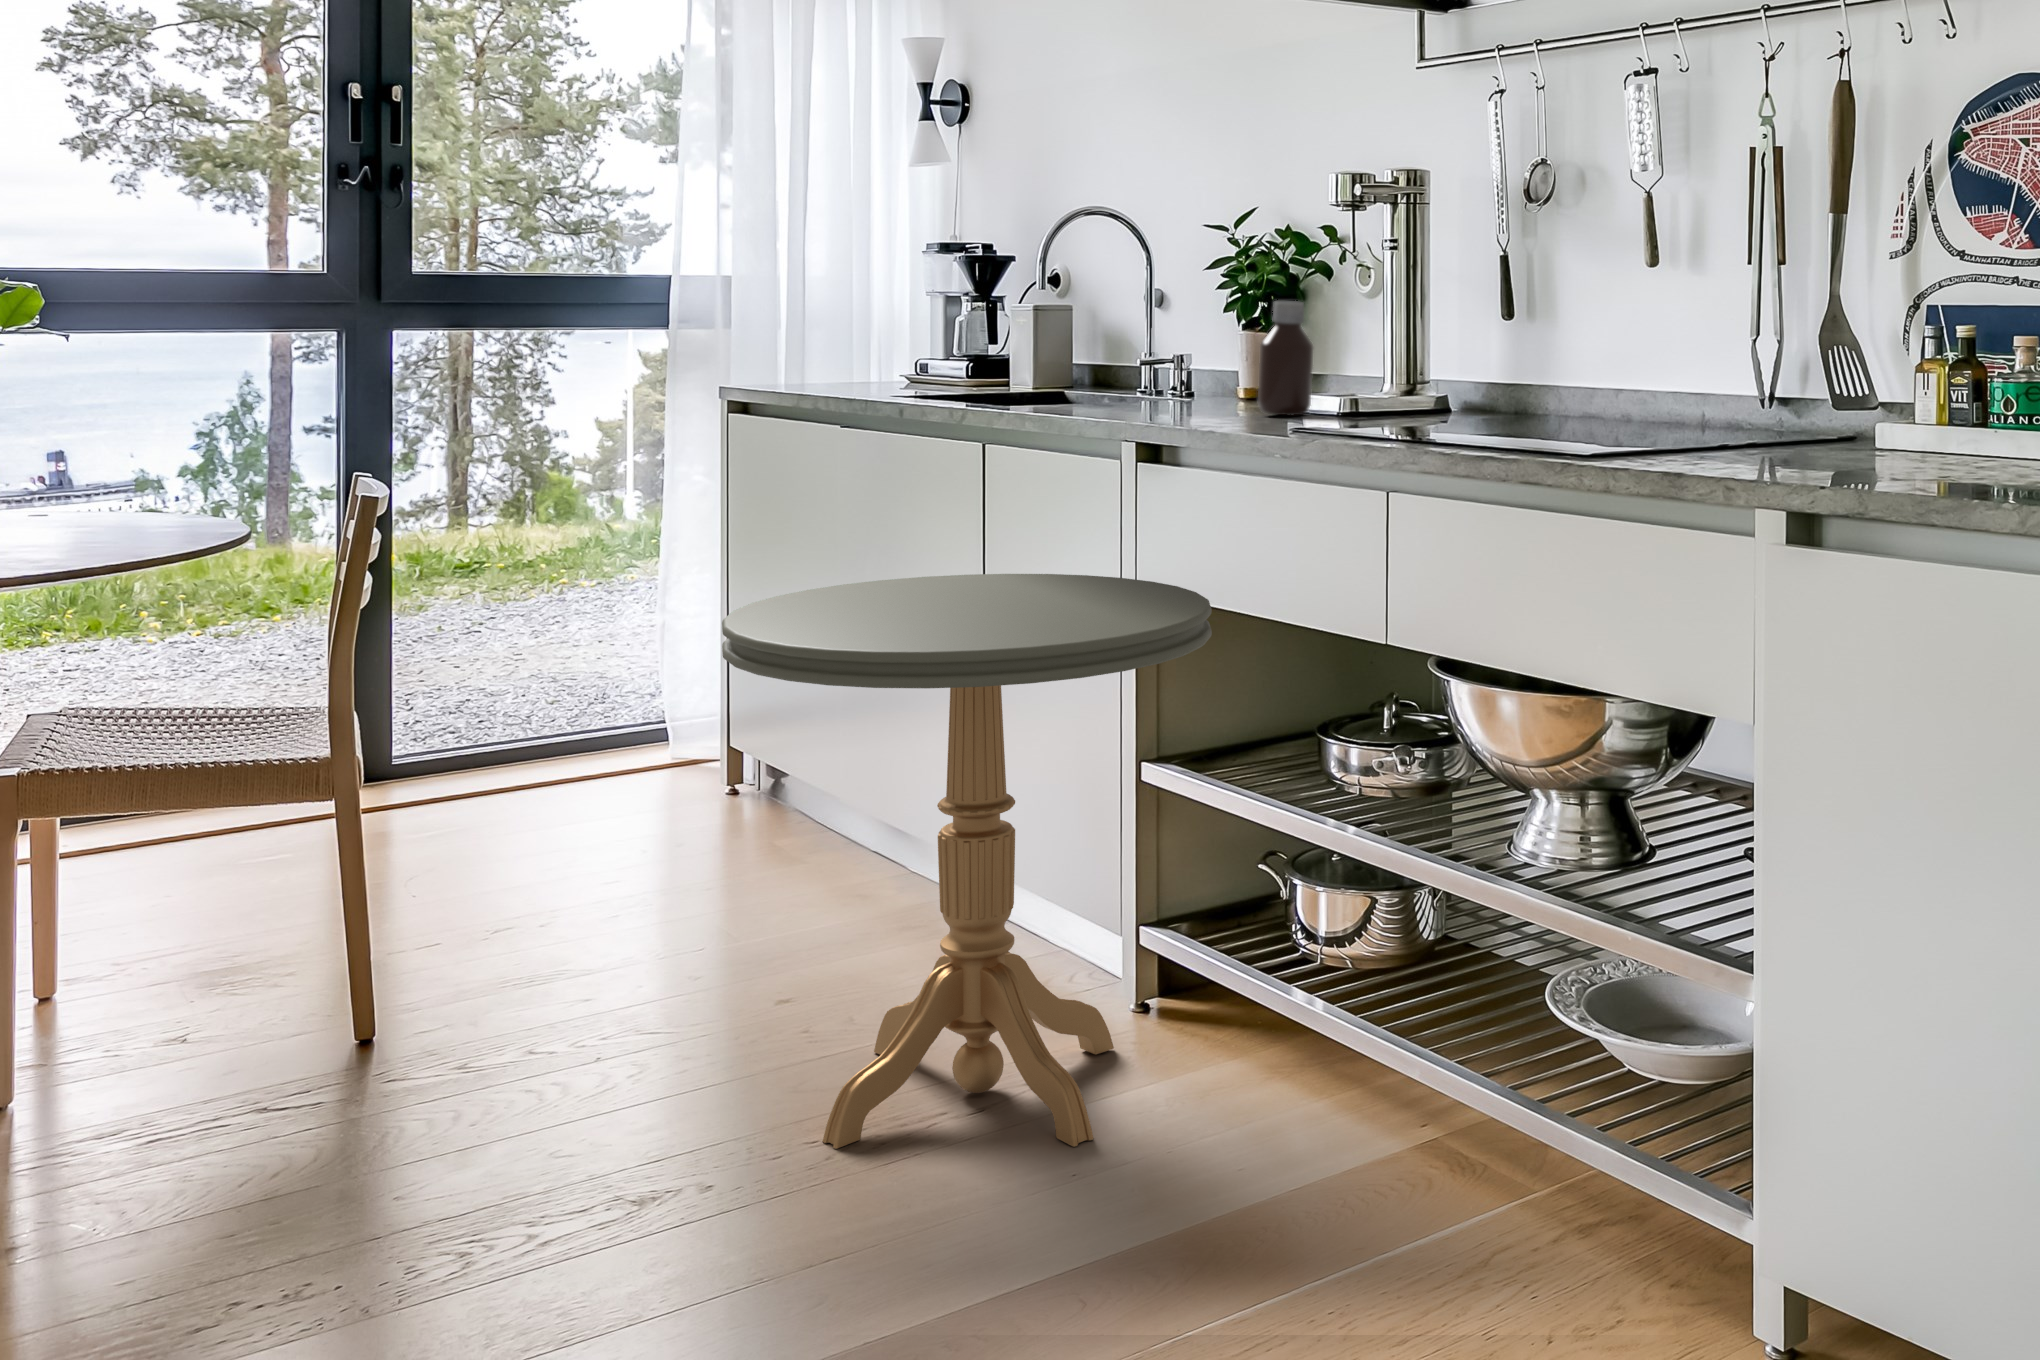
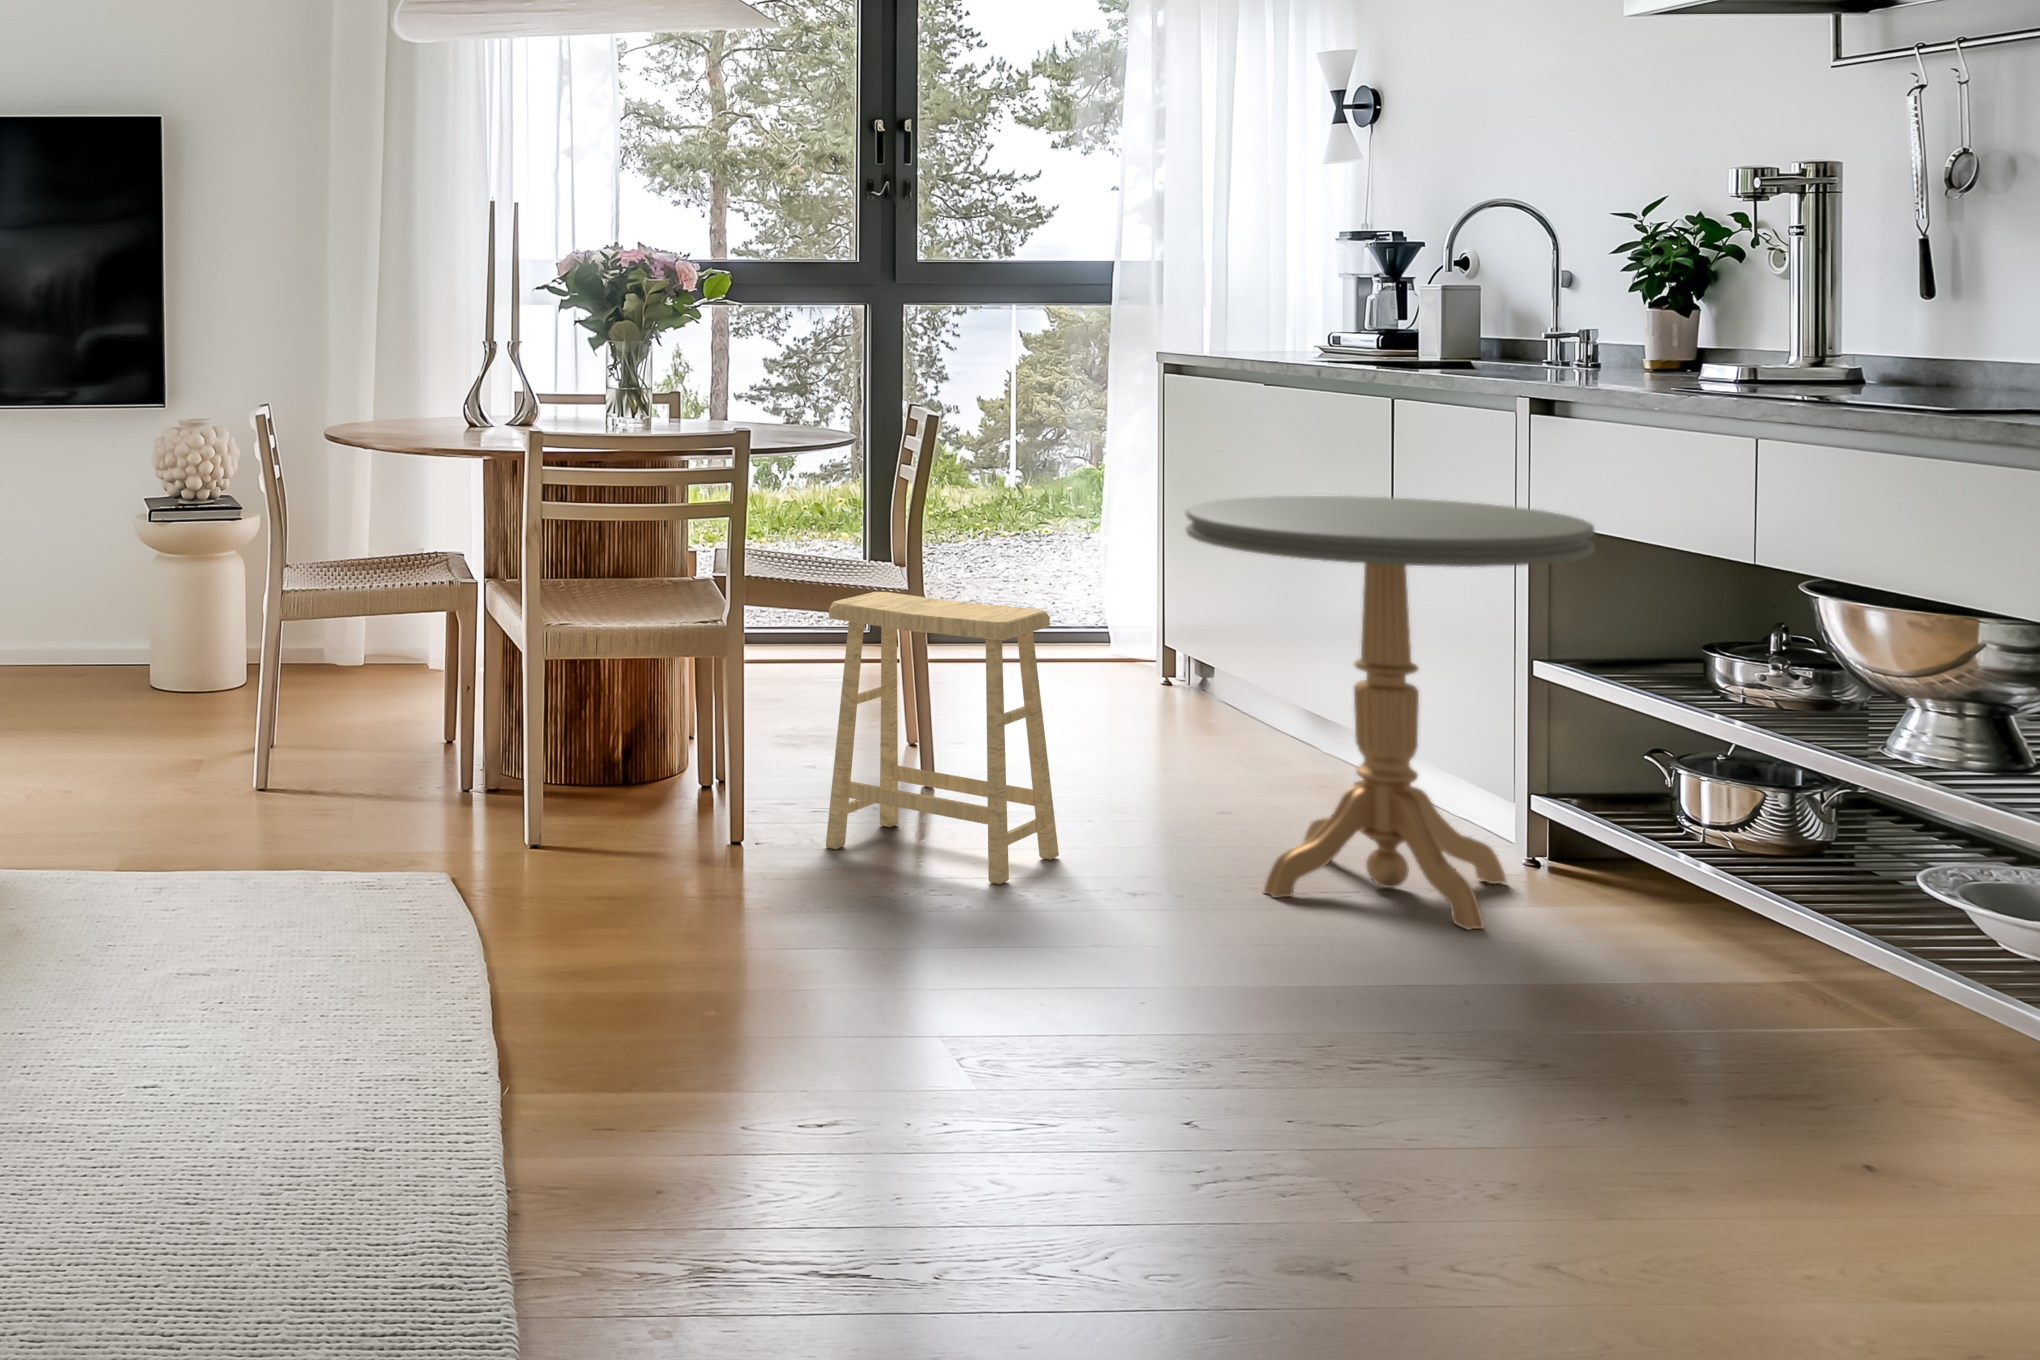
bottle: present [1258,301,1314,415] -> none [1652,281,1709,380]
footstool: none [155,779,541,1226] -> present [826,592,1059,885]

